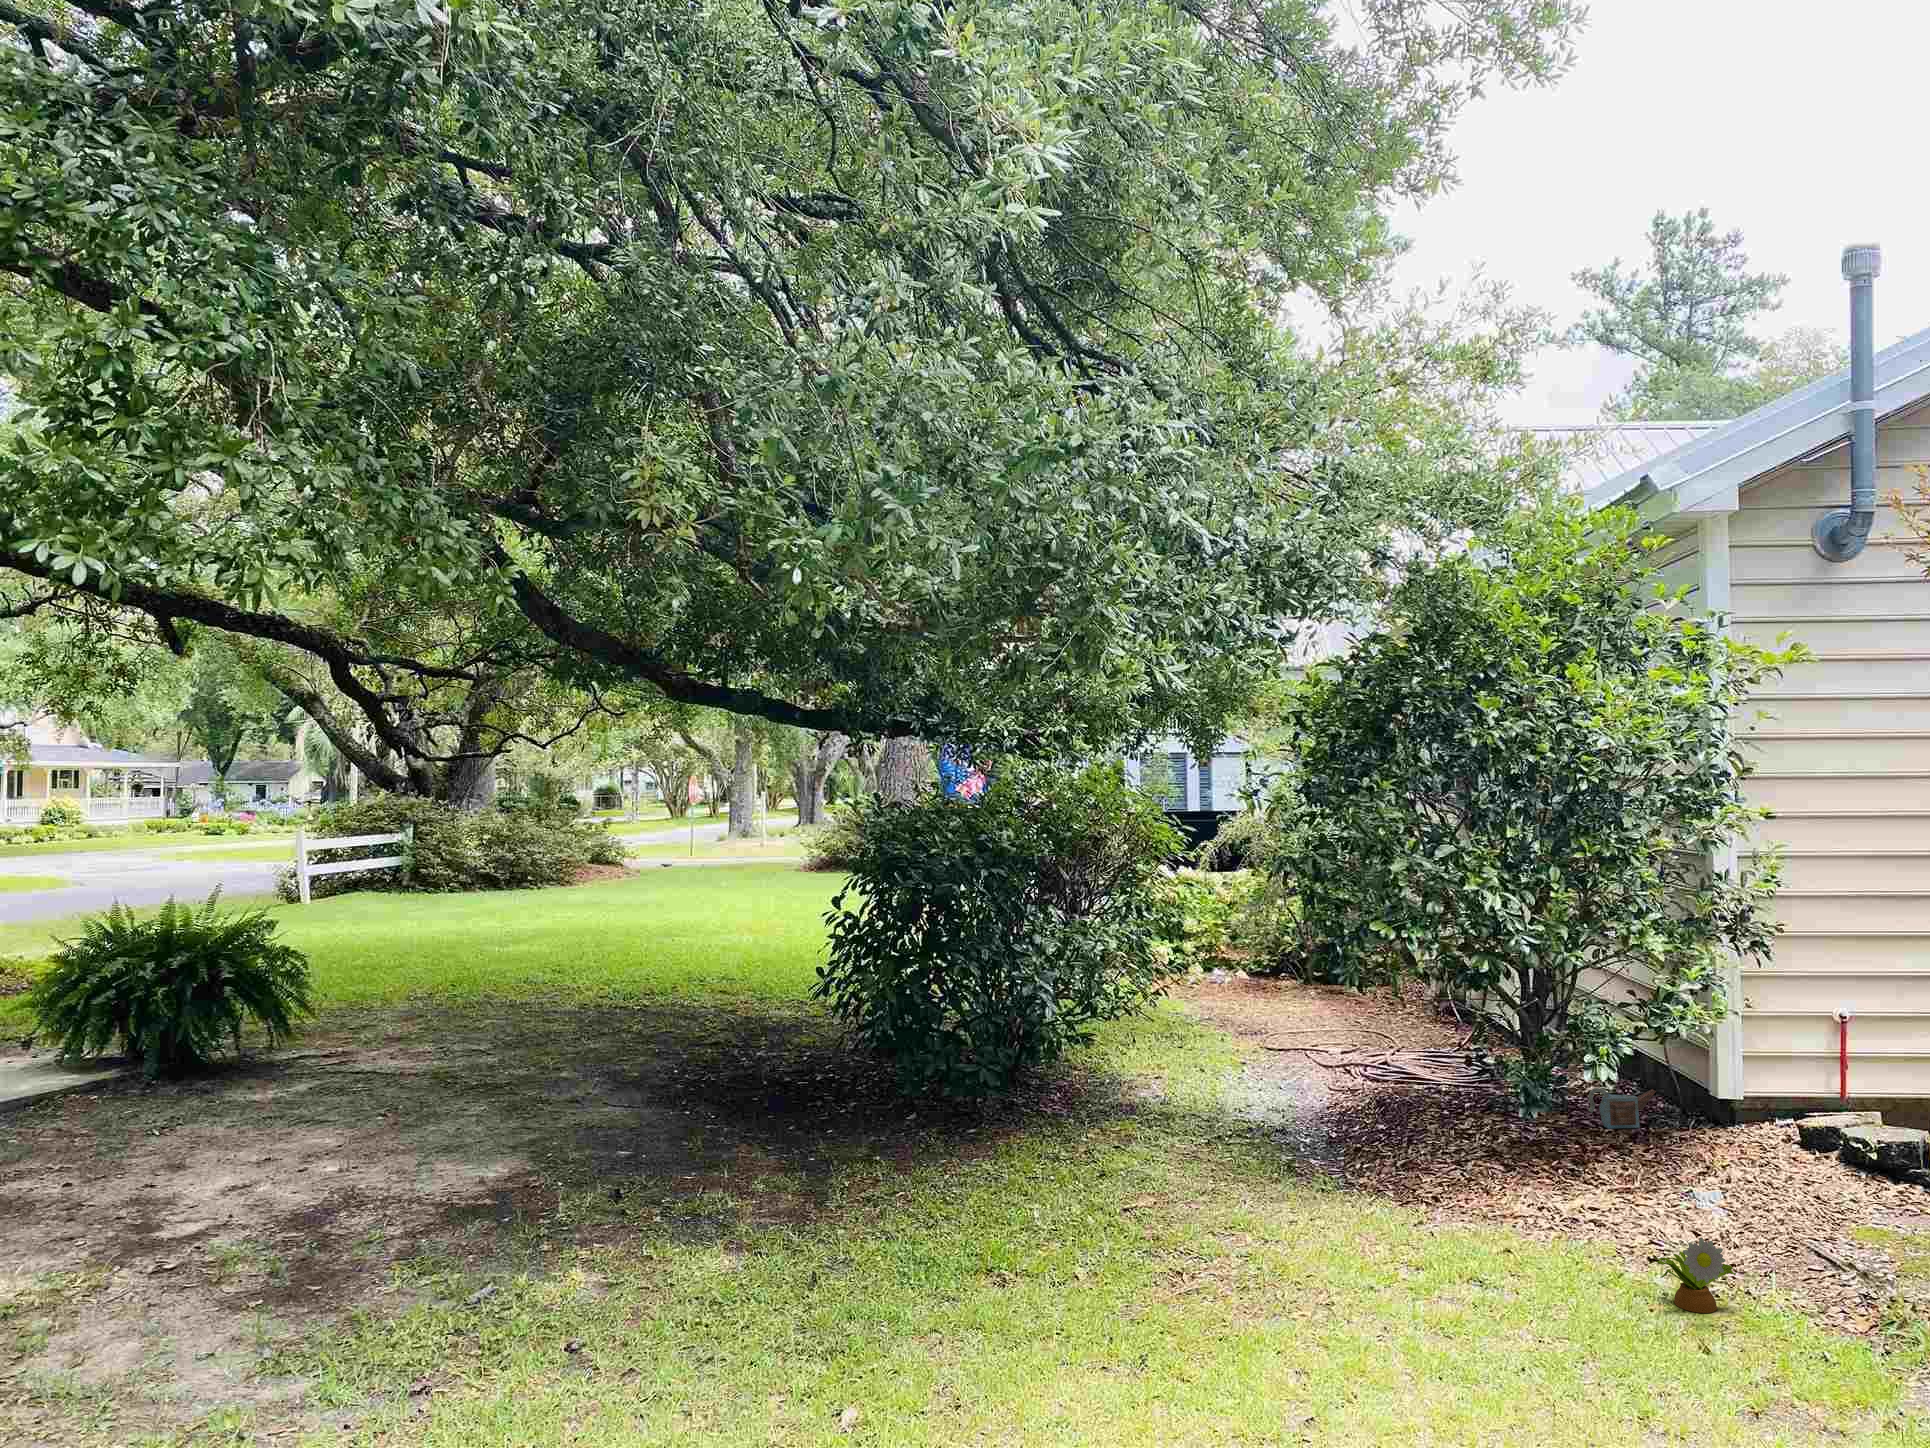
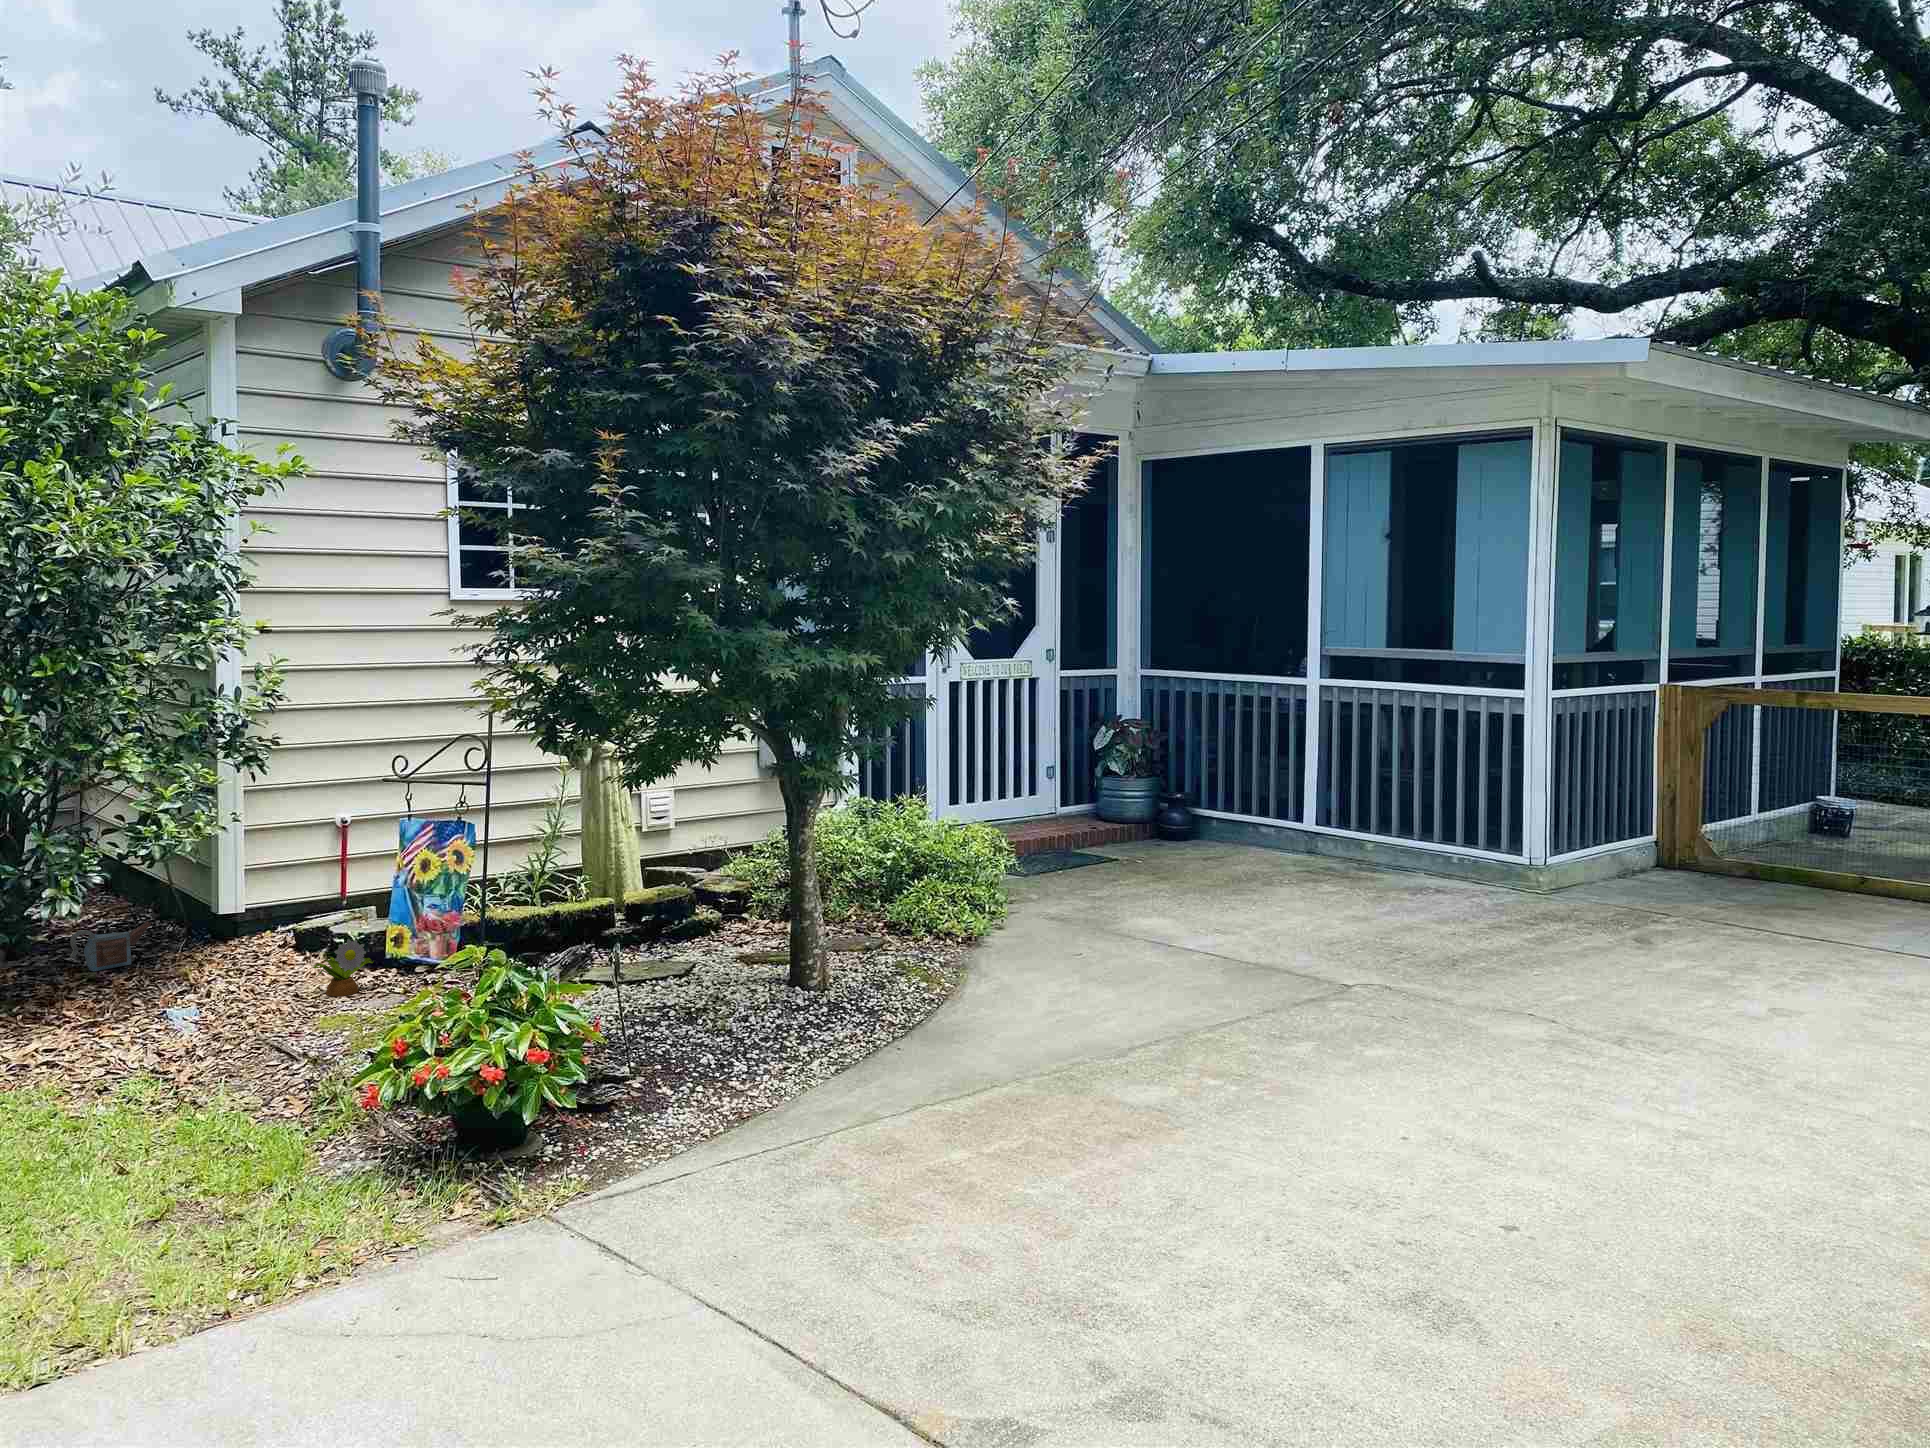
decorative plant: present [1655,1238,1737,1313] -> present [311,939,374,996]

